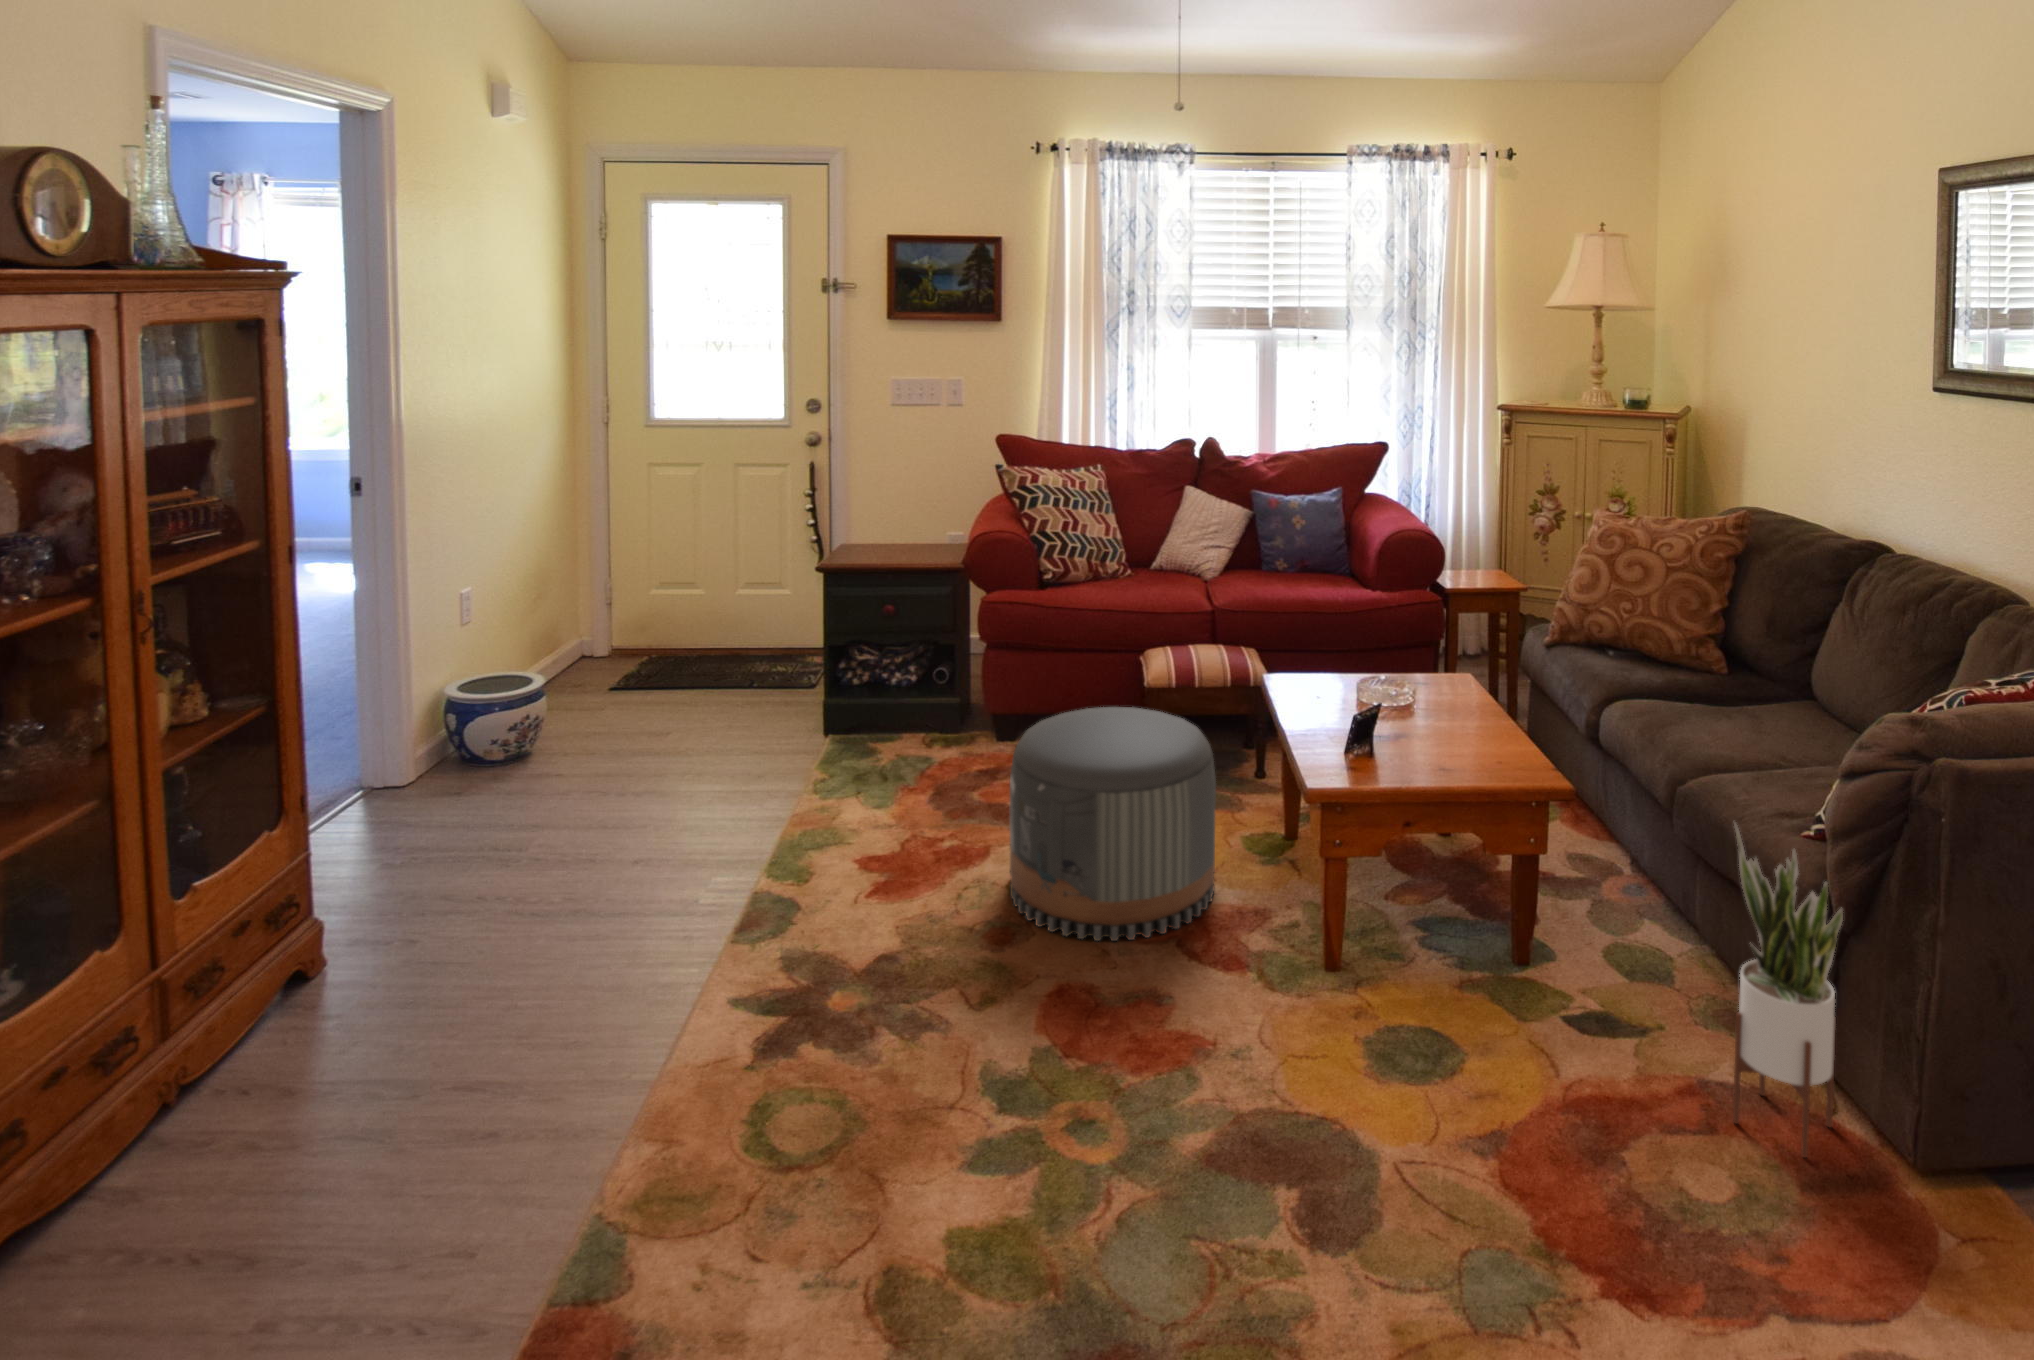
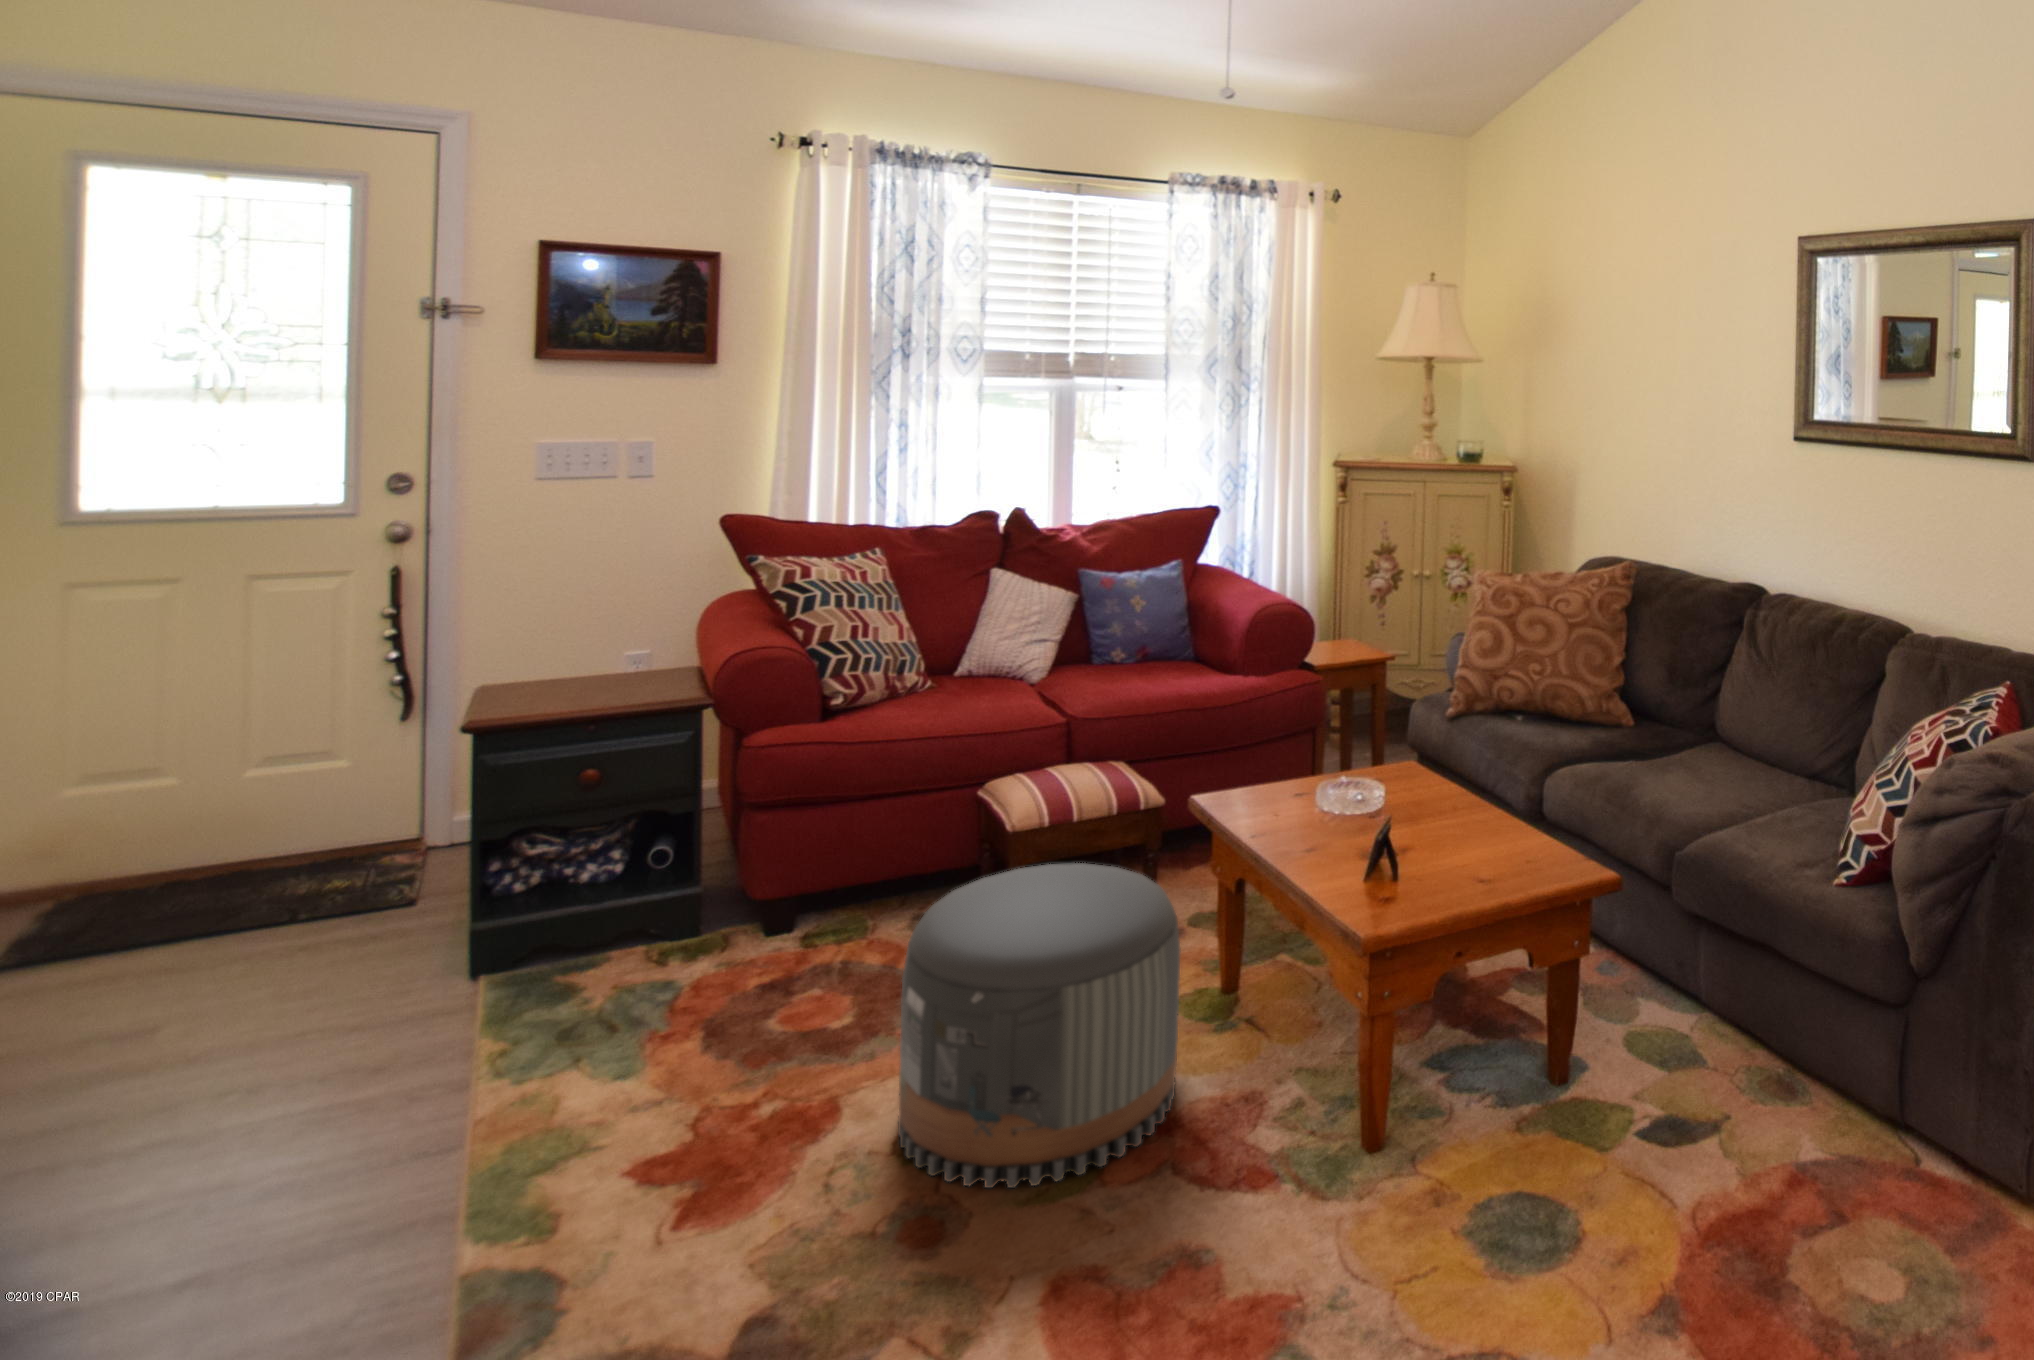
potted plant: present [1733,823,1843,1158] -> none [1767,872,1880,1181]

